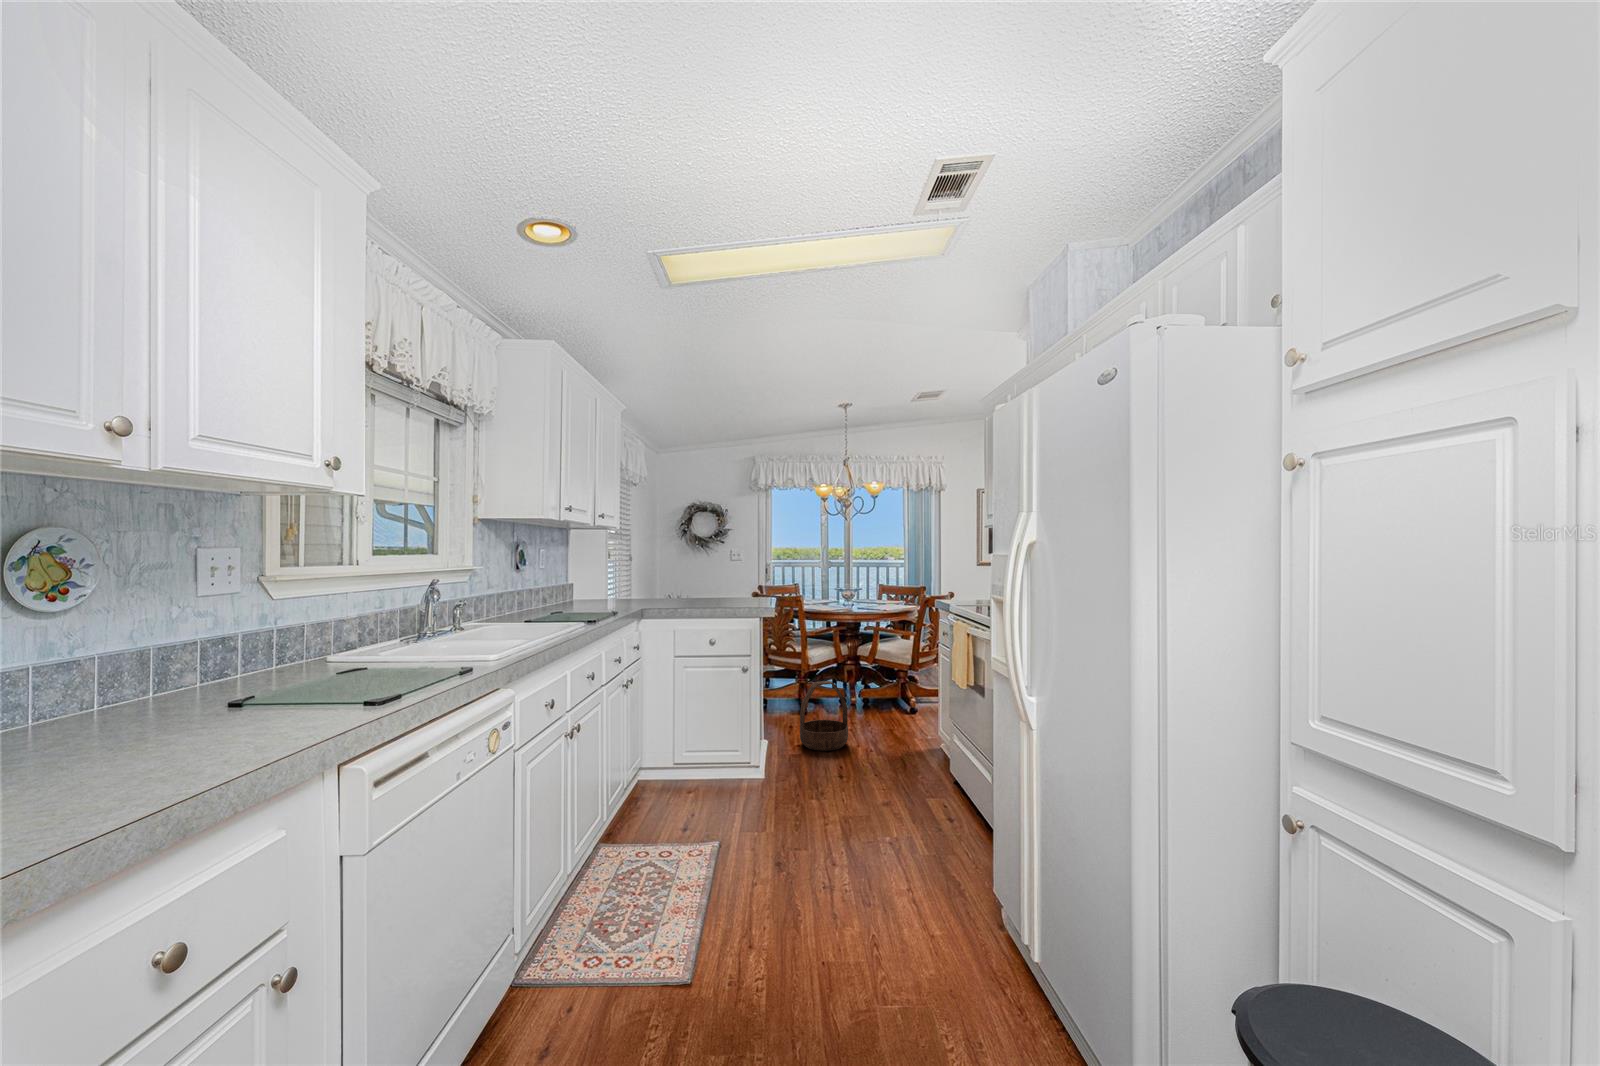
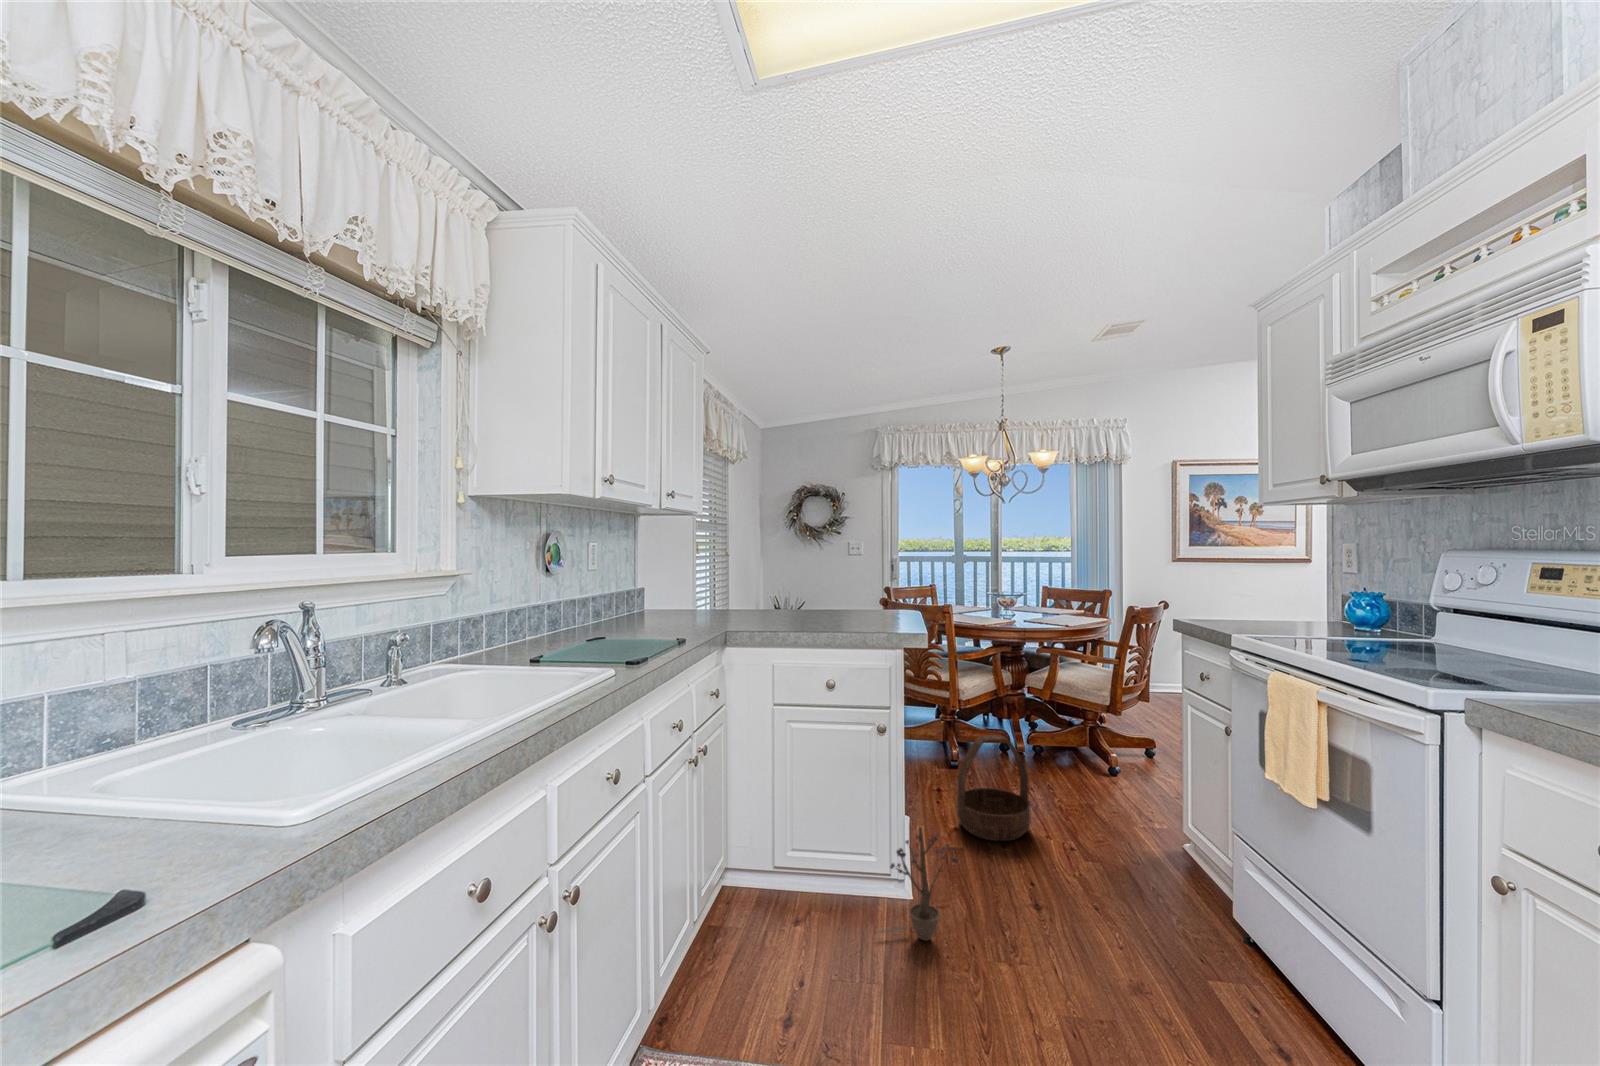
decorative plant: none [739,726,790,796] -> present [877,827,958,941]

